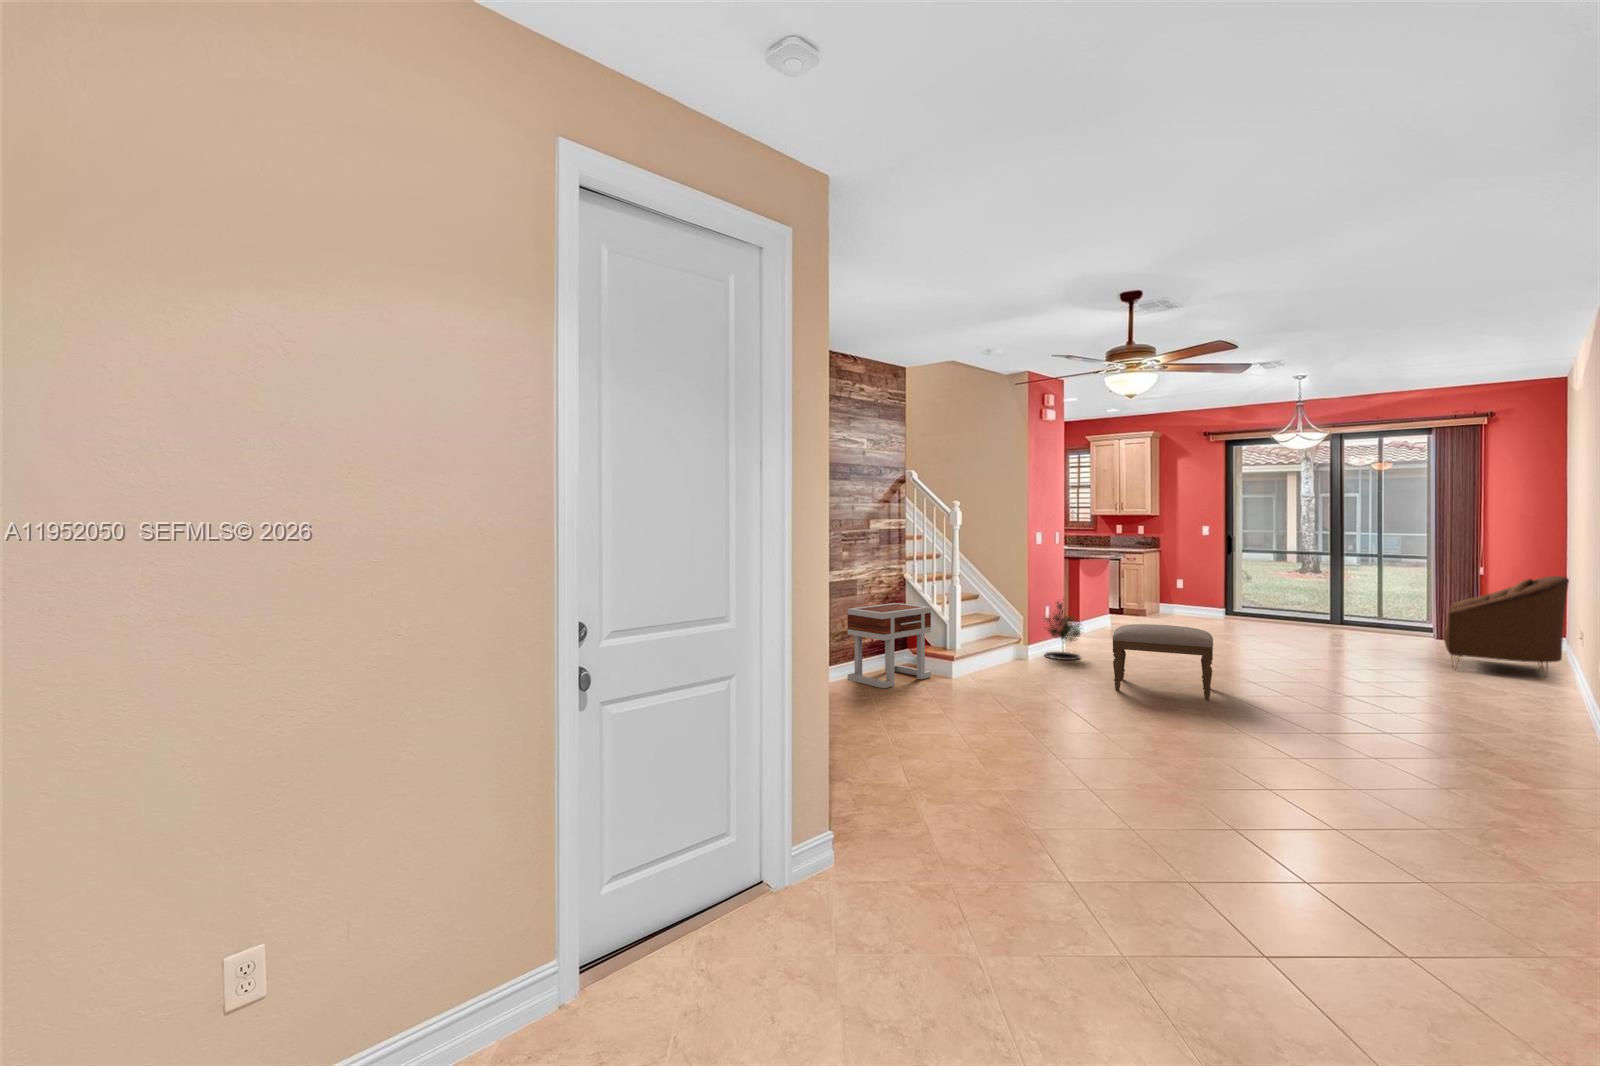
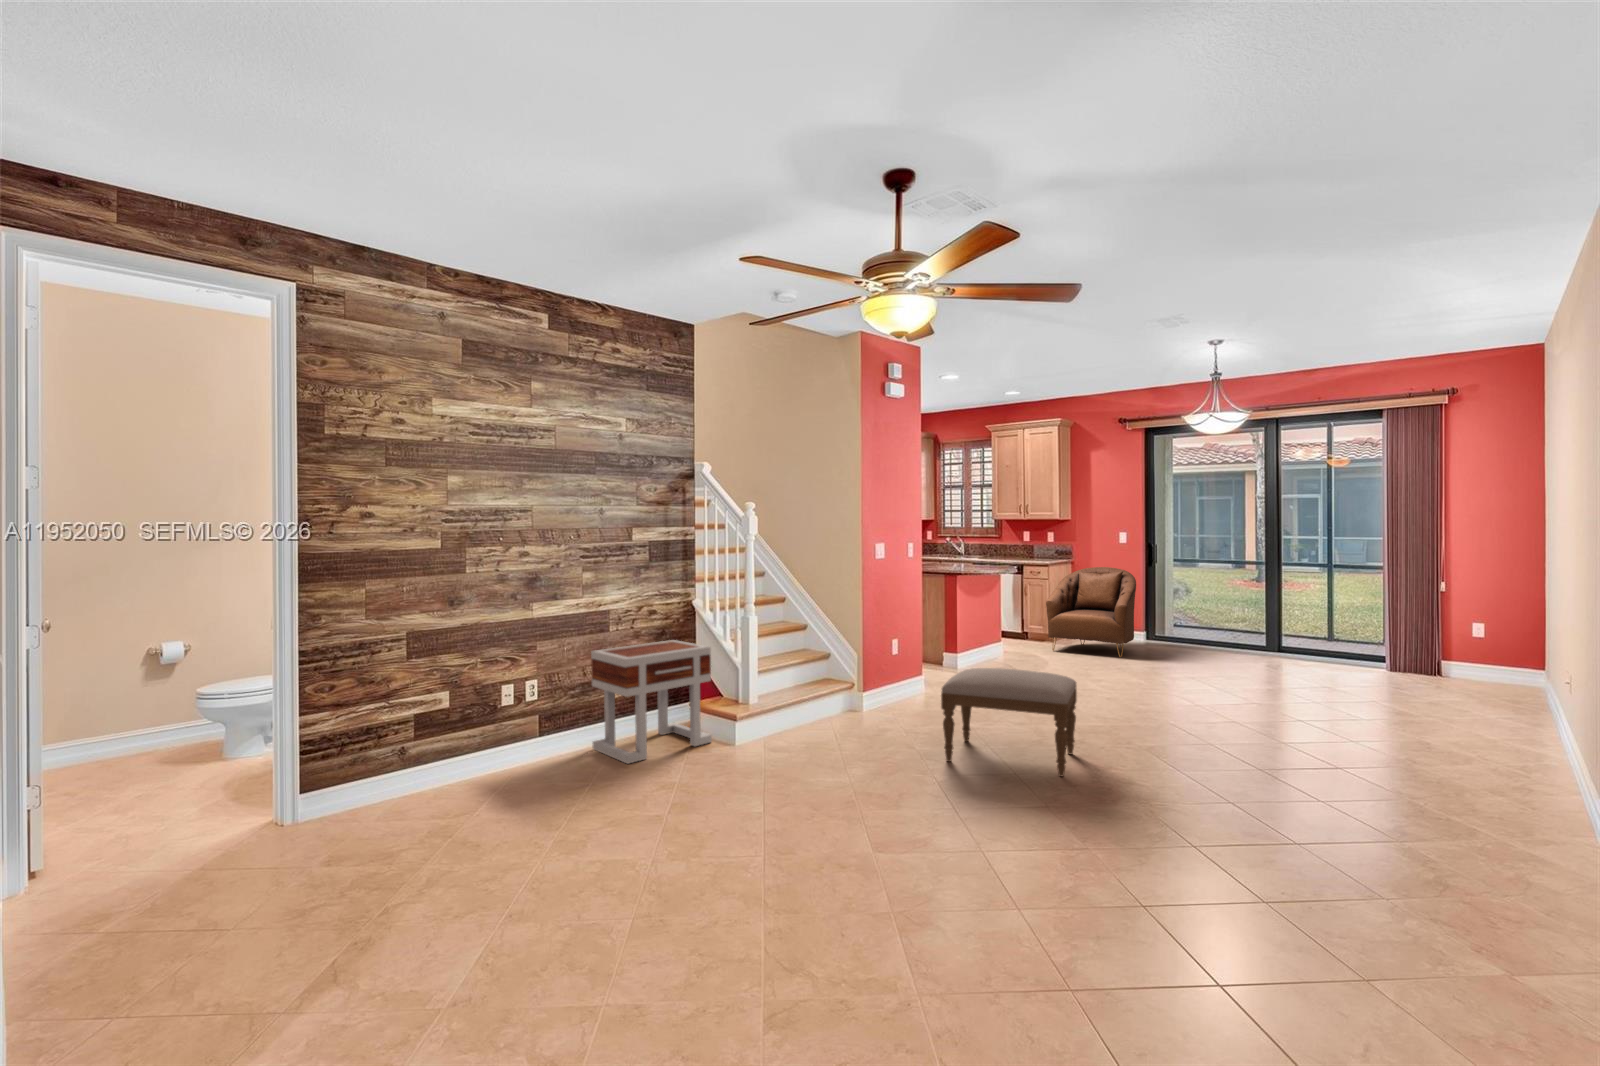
armchair: present [1444,576,1569,677] -> present [1046,567,1136,657]
potted tree: present [1045,602,1081,660] -> none [888,626,942,710]

